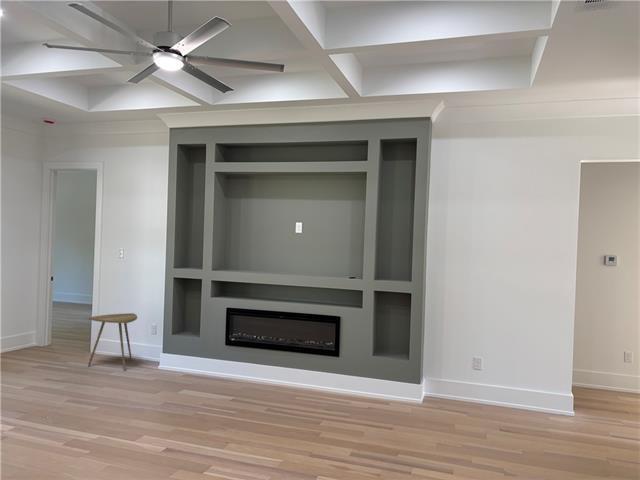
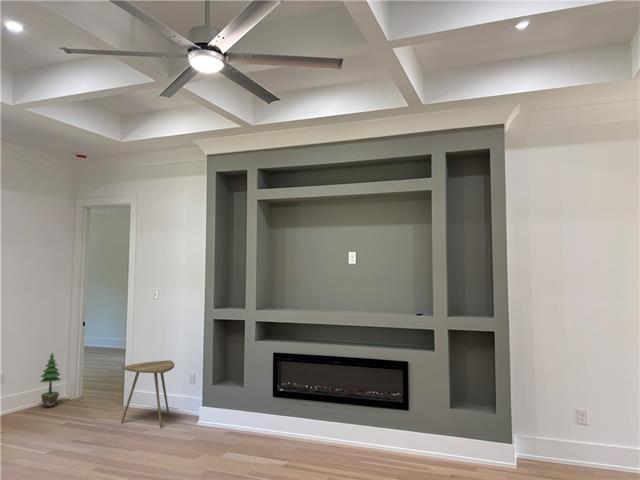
potted tree: none [10,304,31,353] -> present [40,353,61,407]

